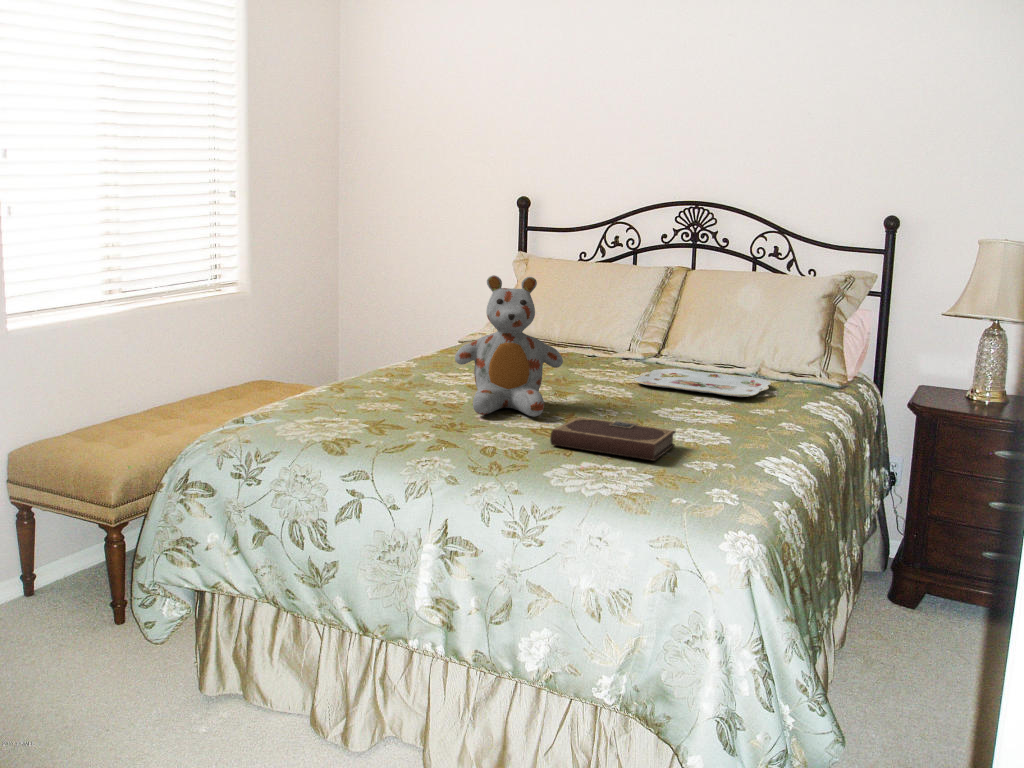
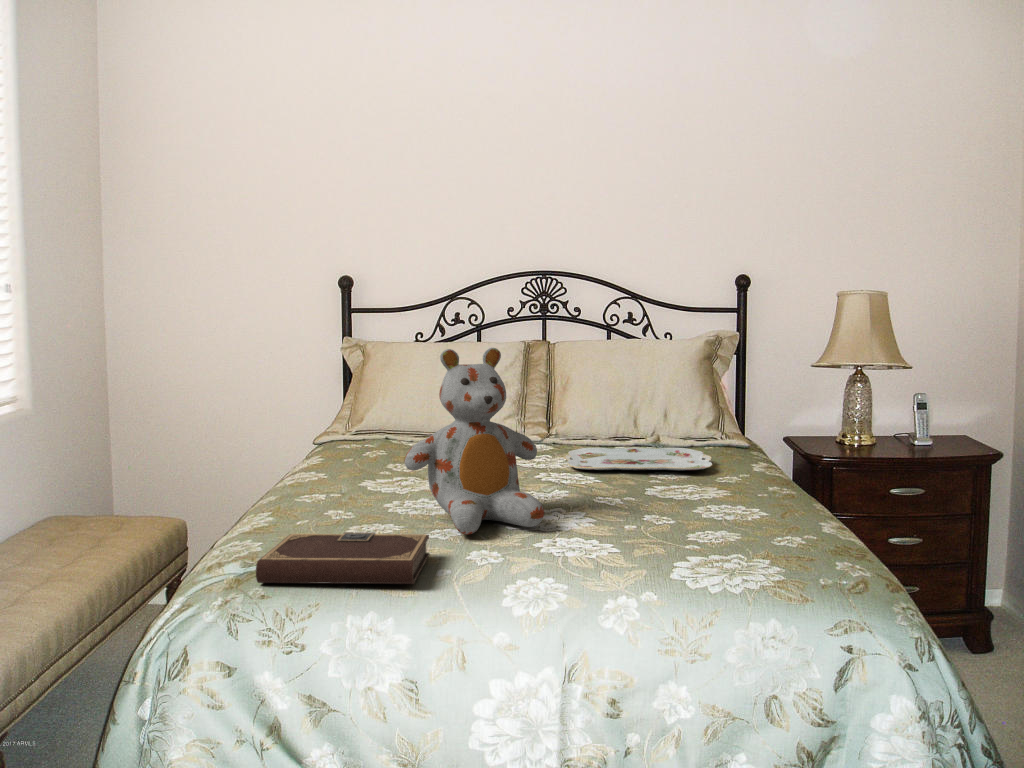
notebook: present [550,417,676,461] -> present [256,532,429,584]

